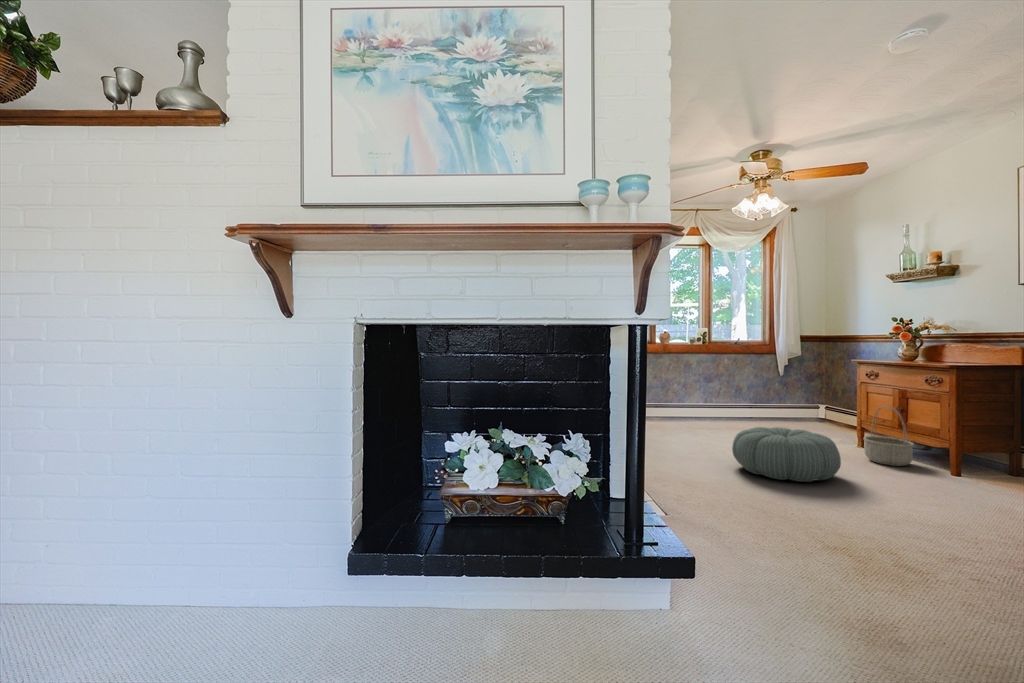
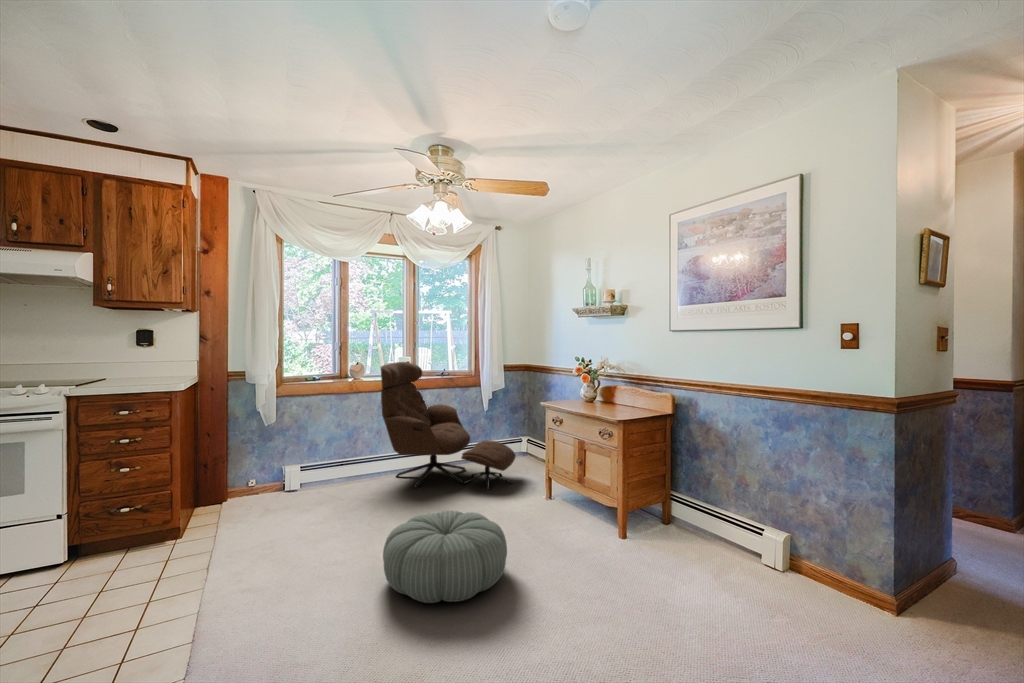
lounge chair: none [690,330,819,438] -> present [381,362,515,490]
basket: present [863,405,914,466] -> none [544,461,589,532]

